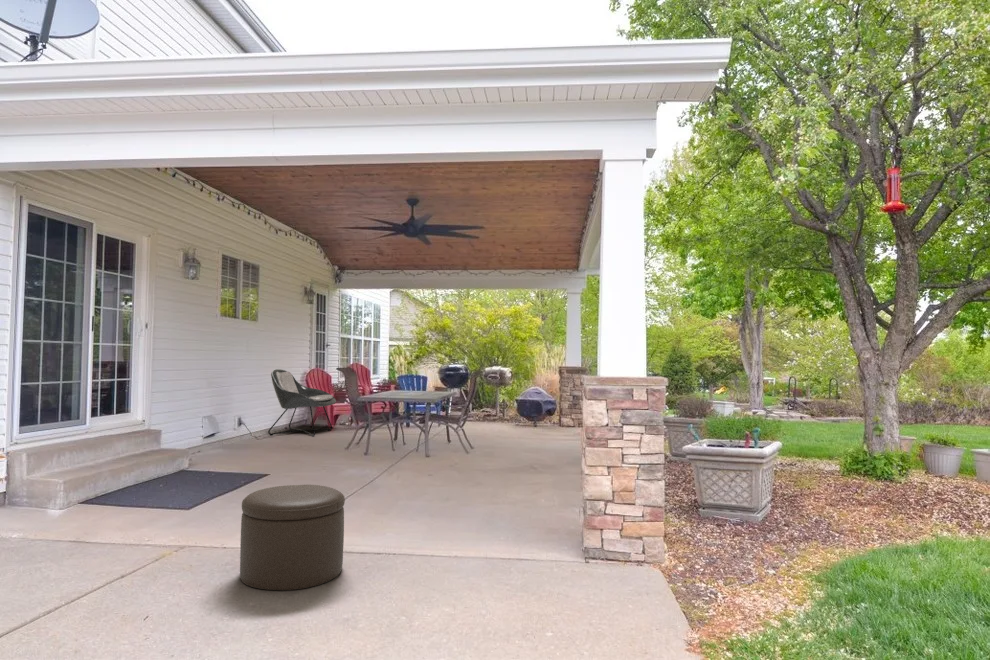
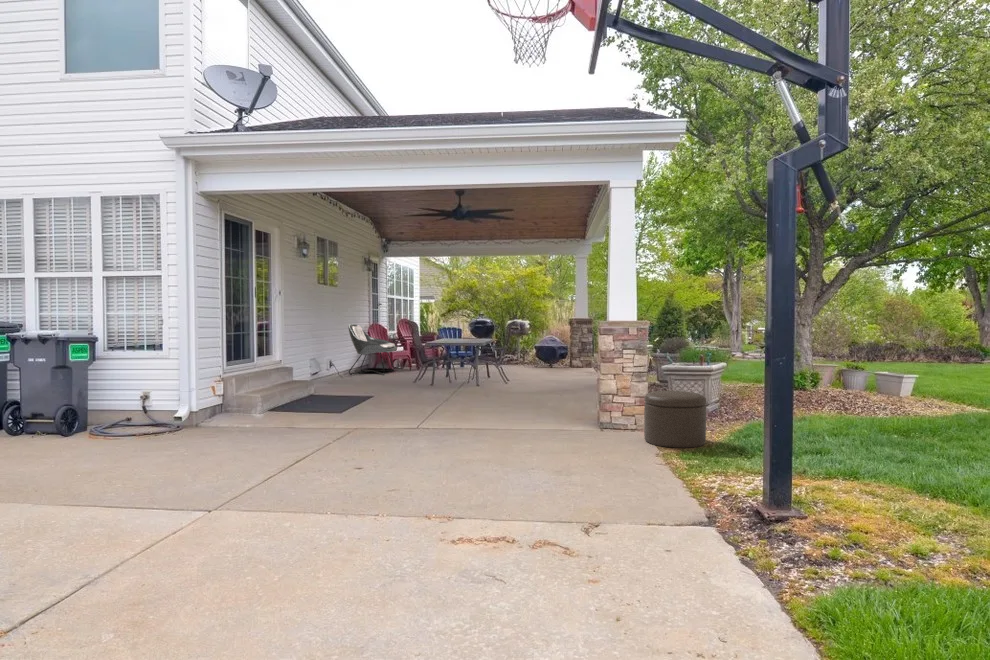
ottoman: present [240,485,345,590] -> present [644,391,706,448]

